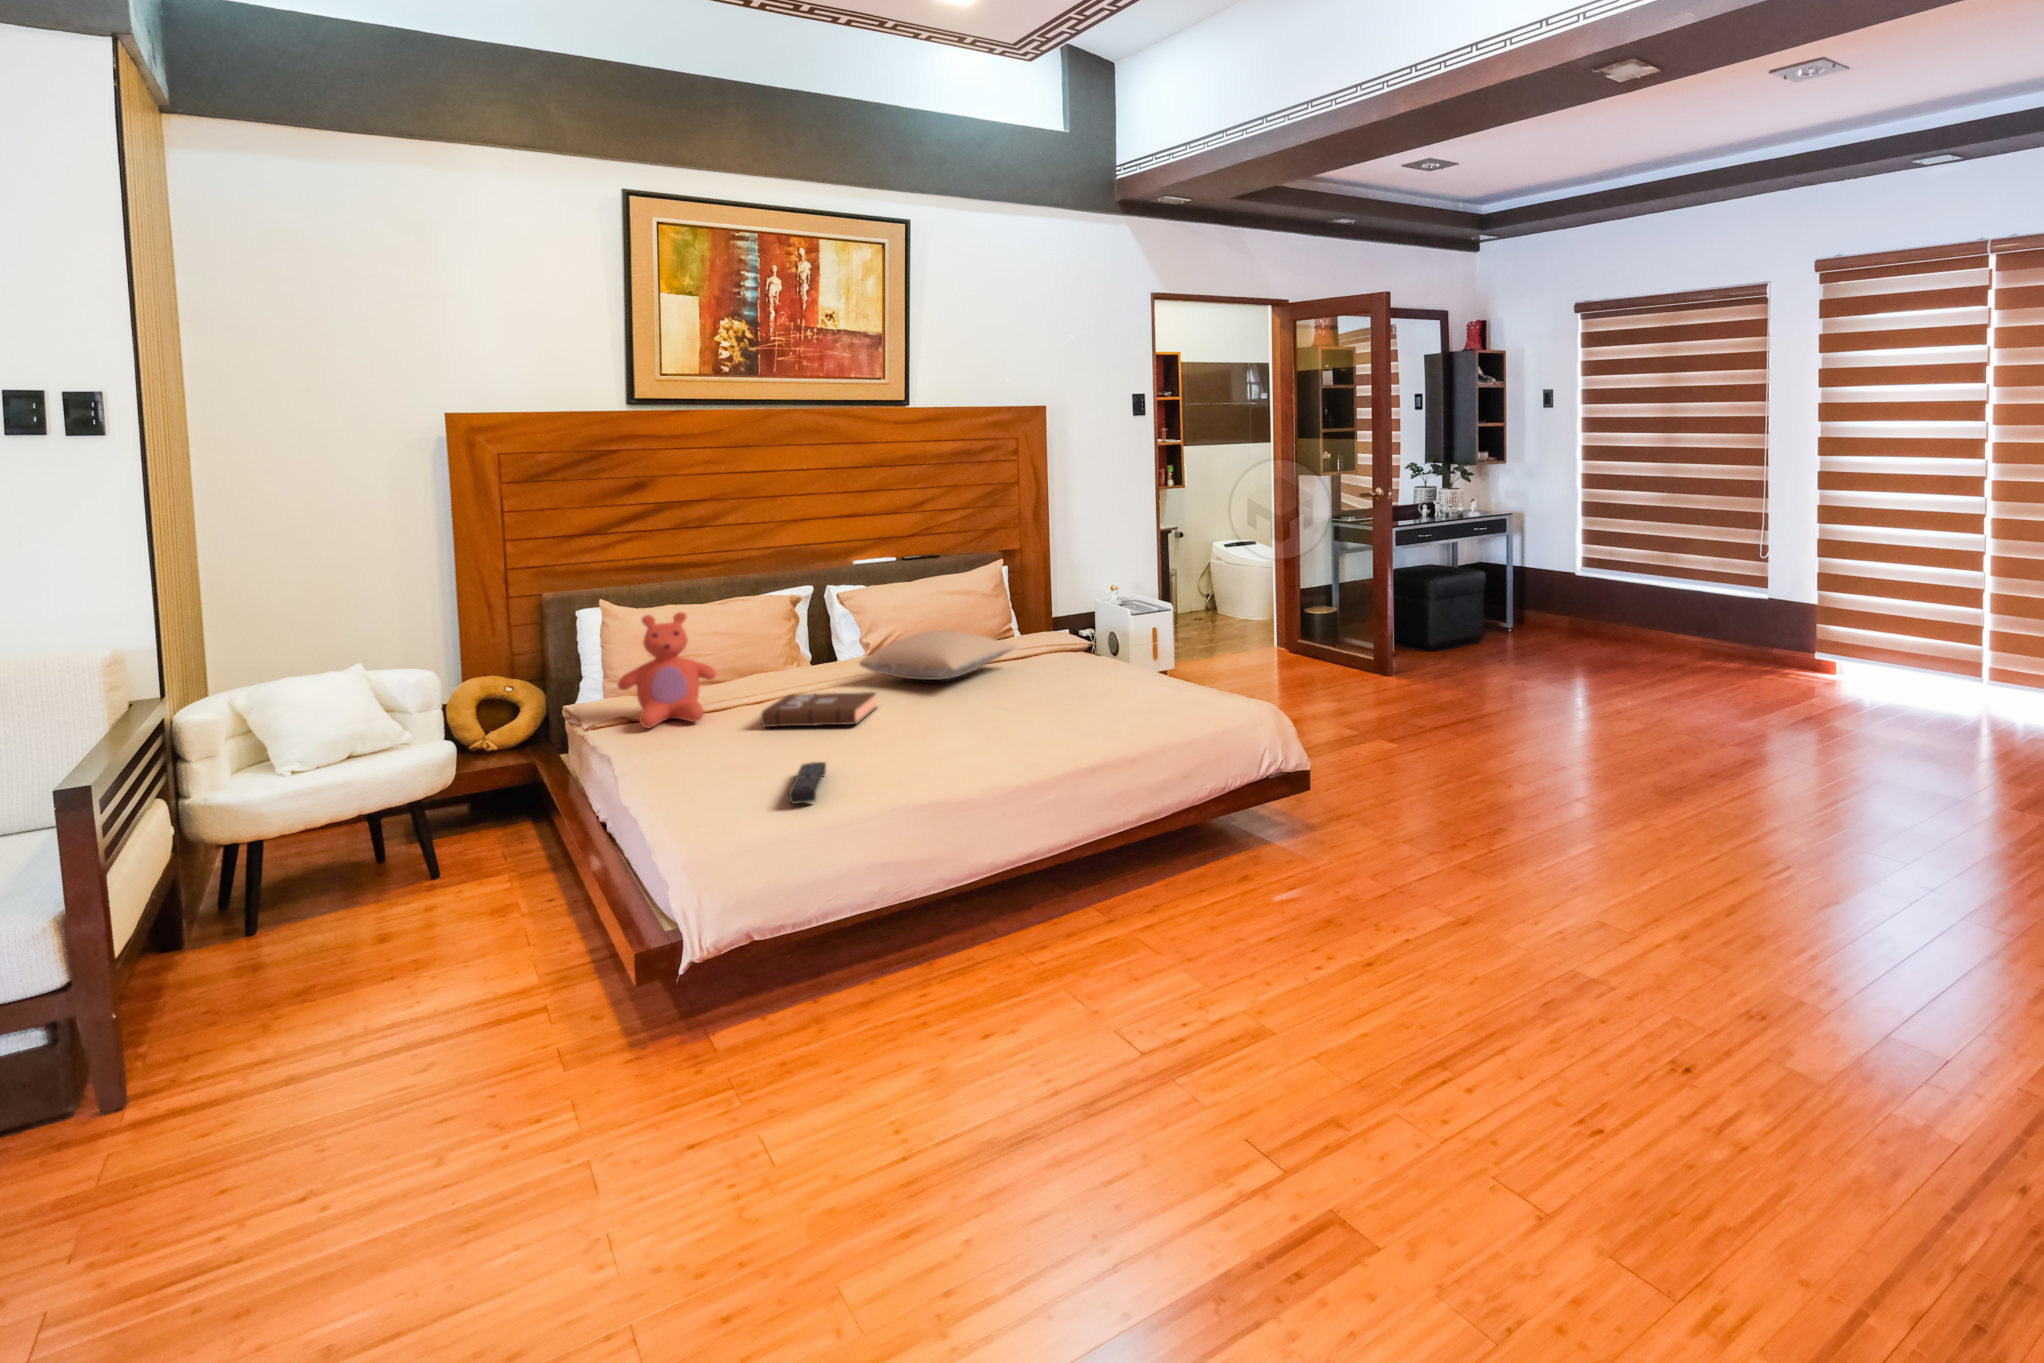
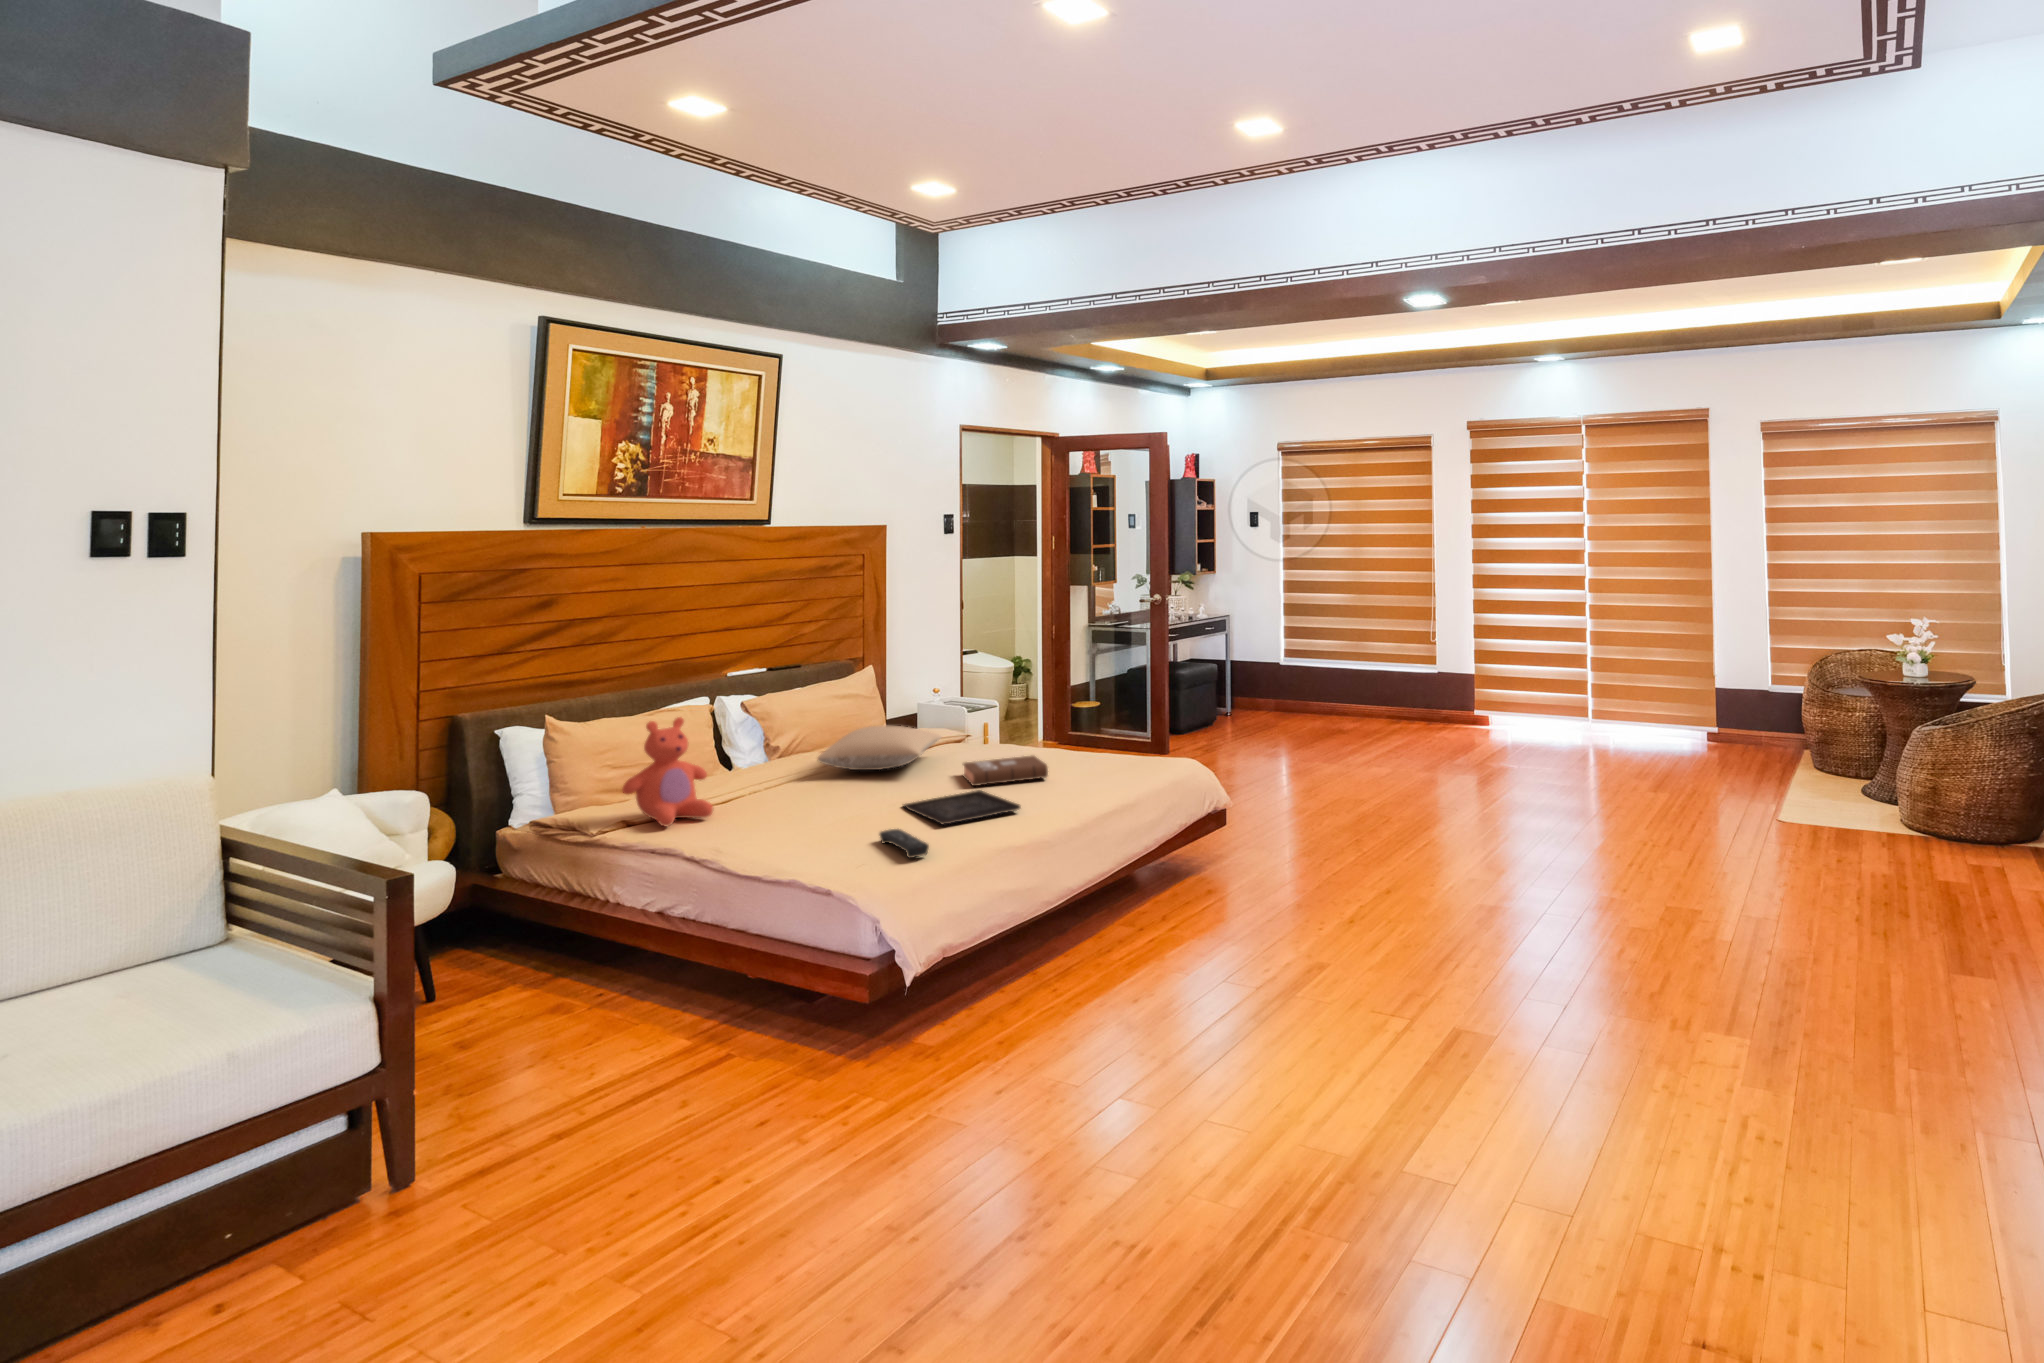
book: present [761,692,876,727] -> present [963,756,1048,786]
tray: none [884,718,993,761] -> present [903,790,1020,824]

